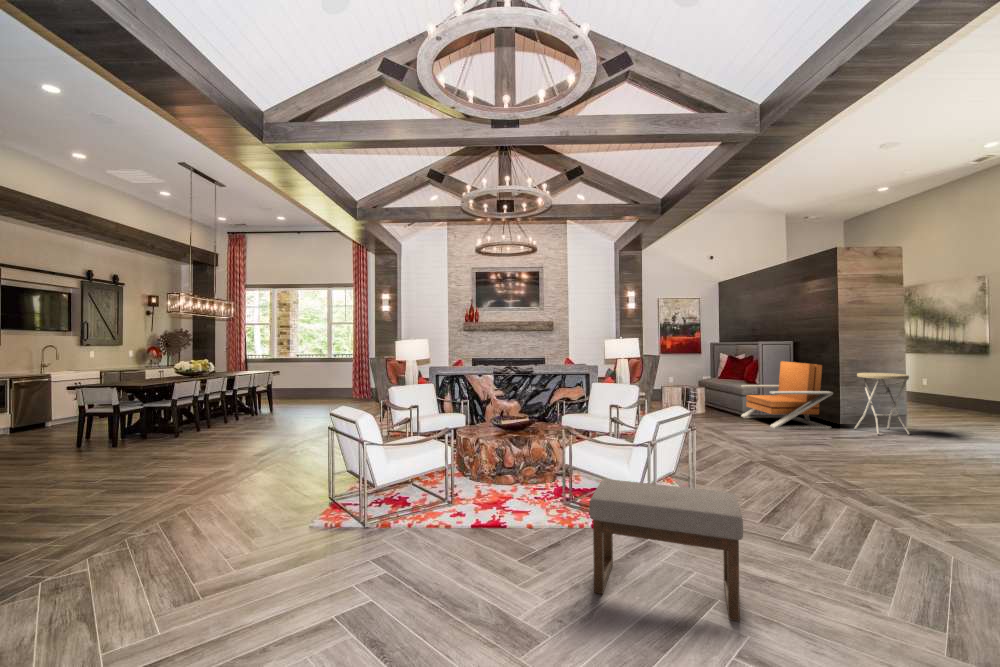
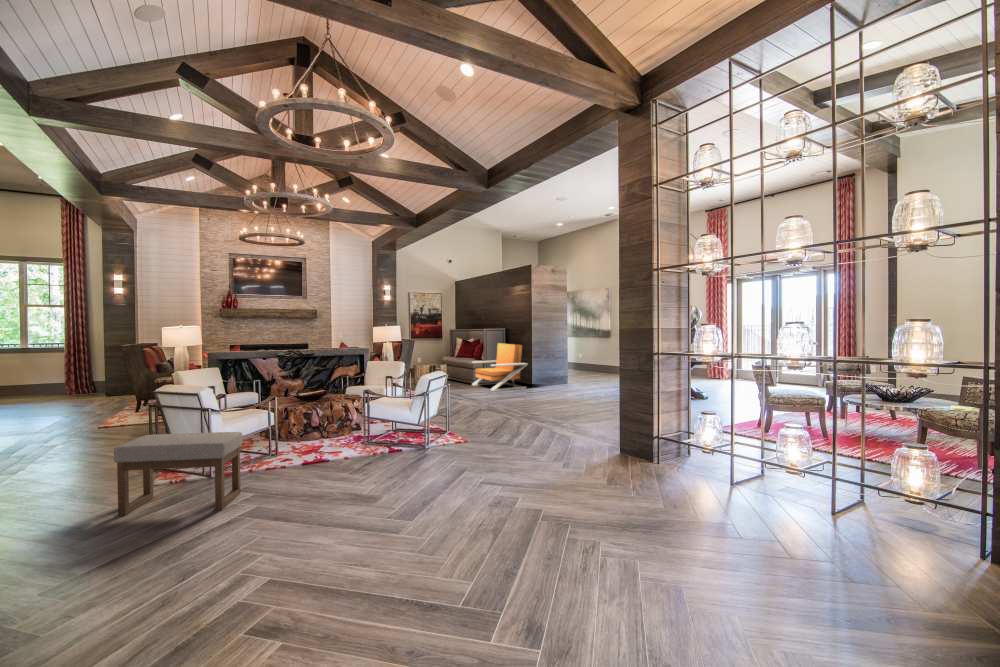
side table: present [854,373,910,435] -> none [539,350,568,390]
ottoman: present [589,479,743,621] -> present [114,432,243,516]

